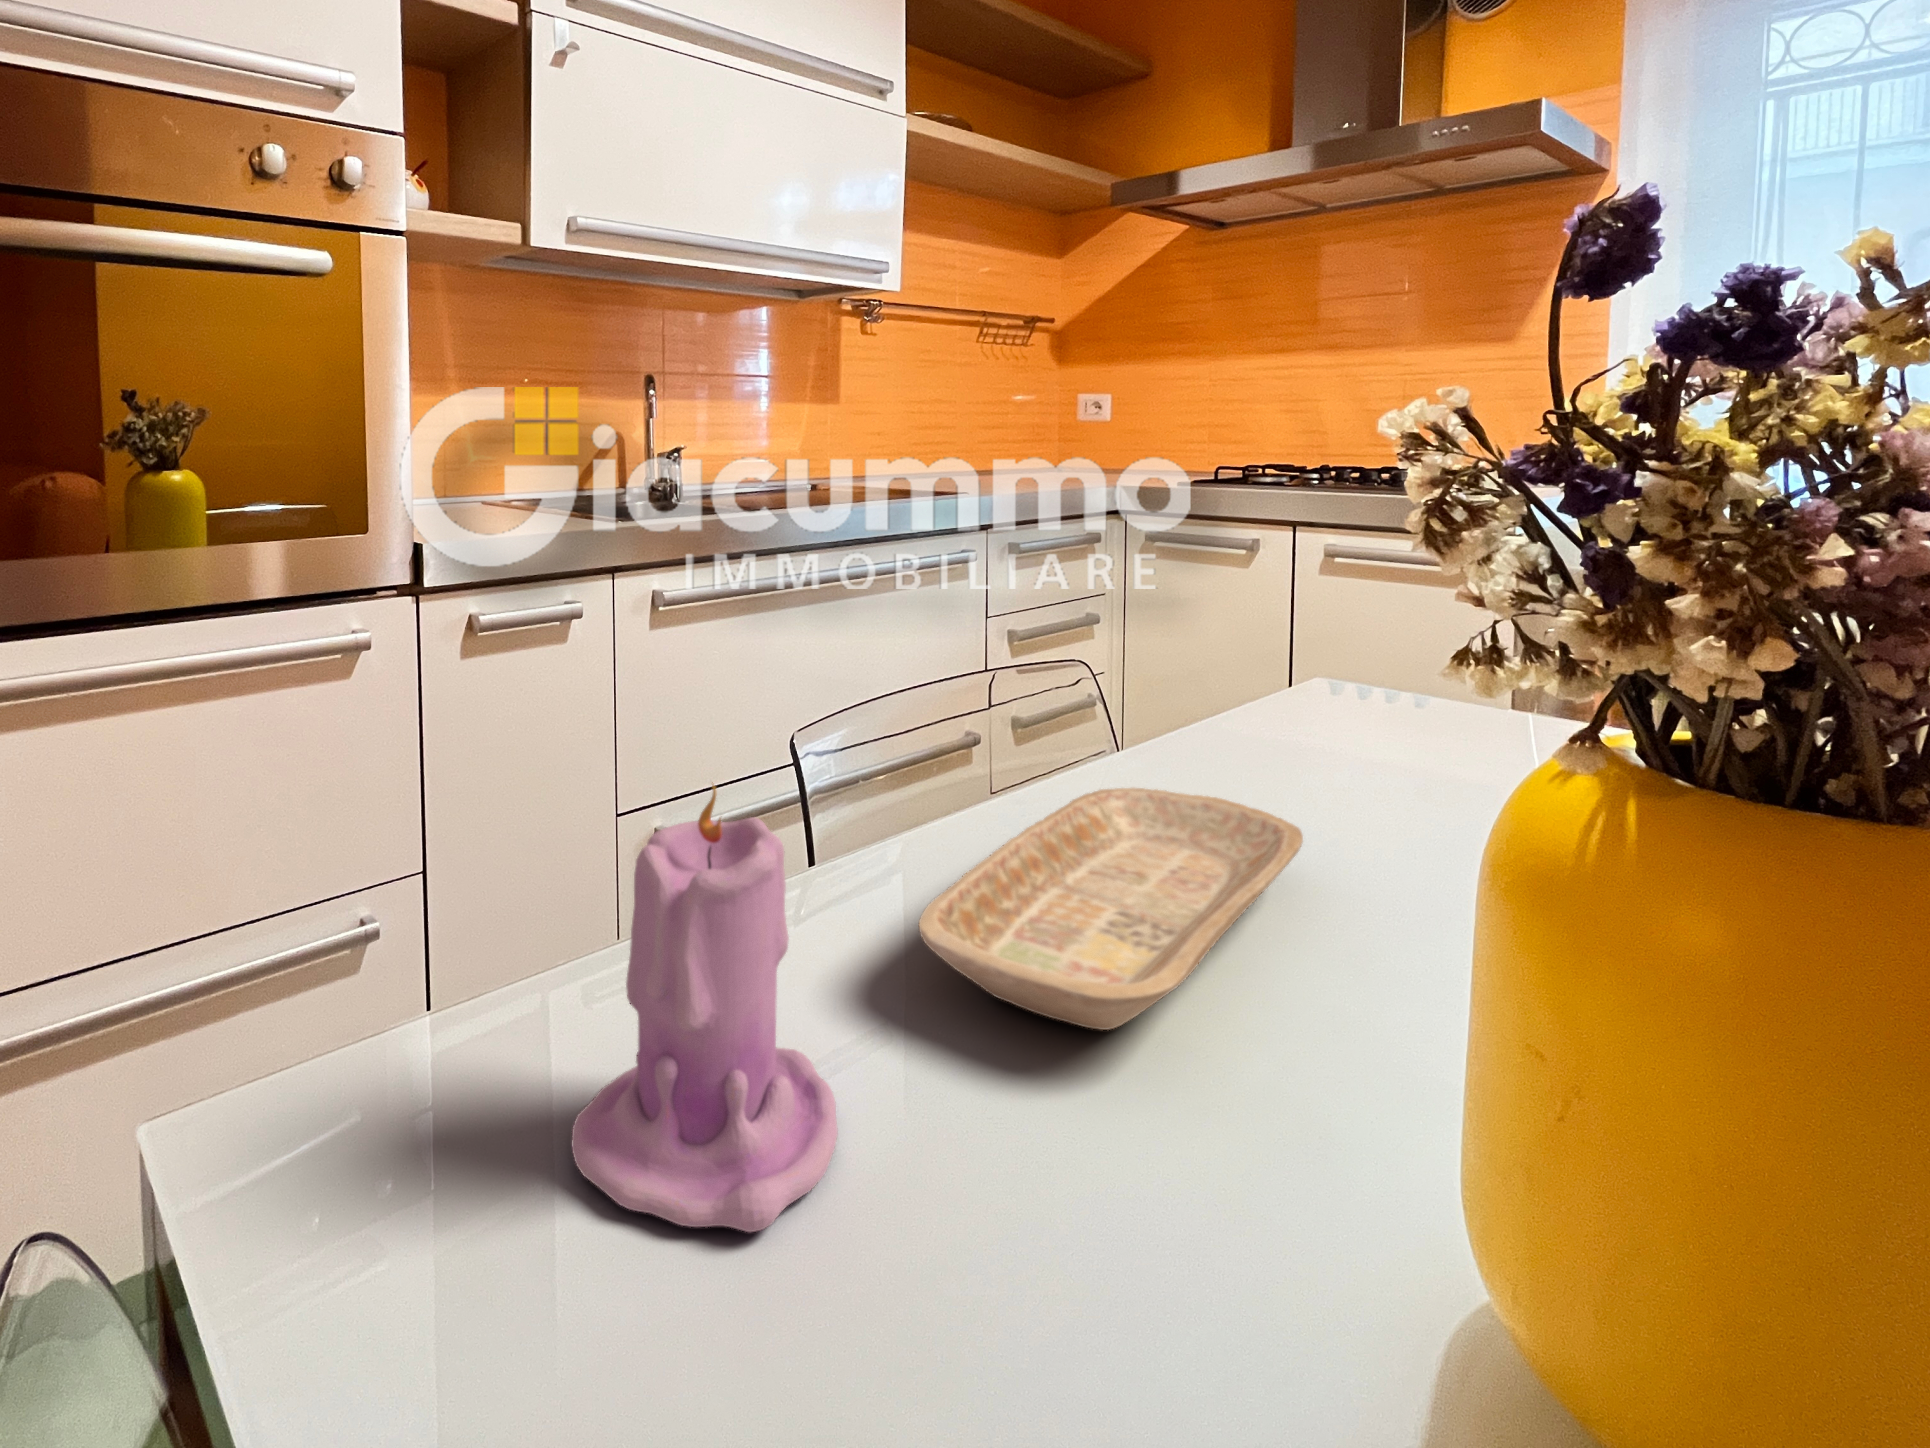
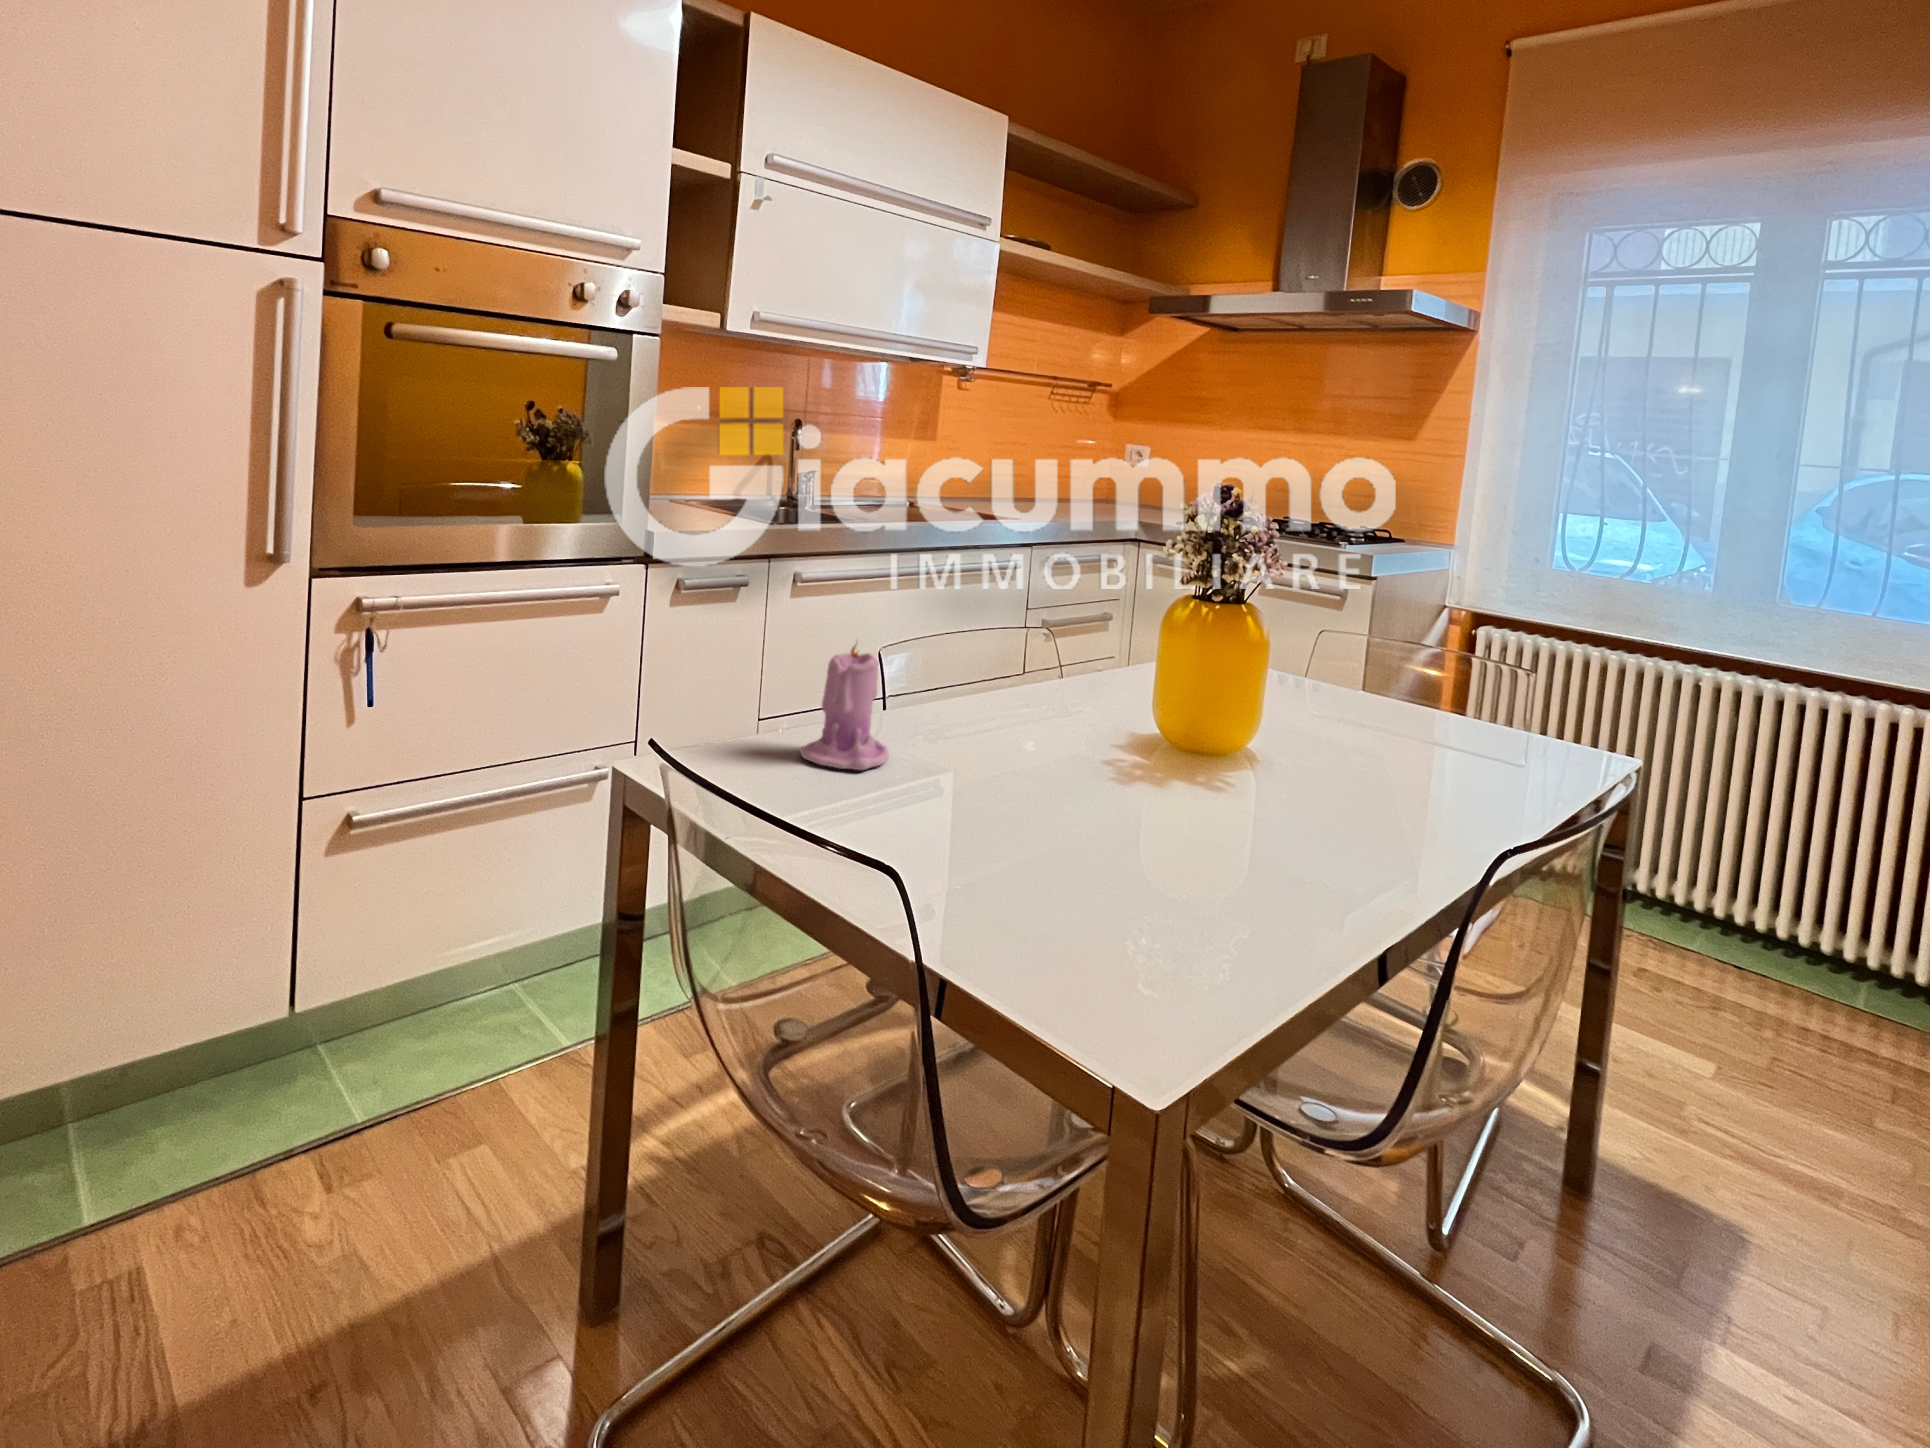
tray: present [919,788,1303,1030] -> none [926,681,1100,746]

